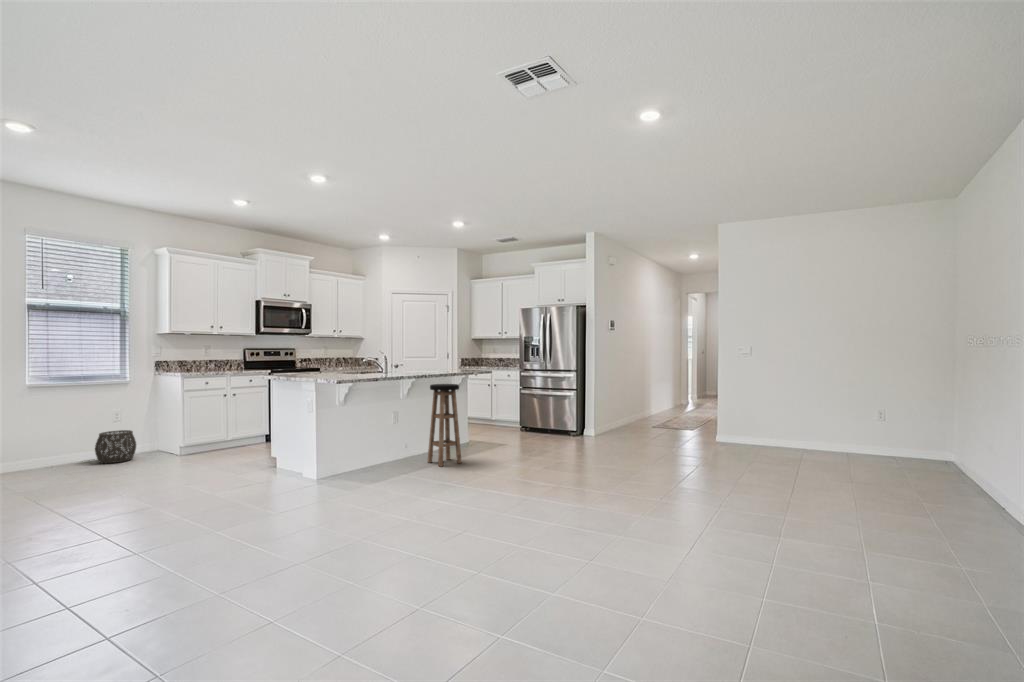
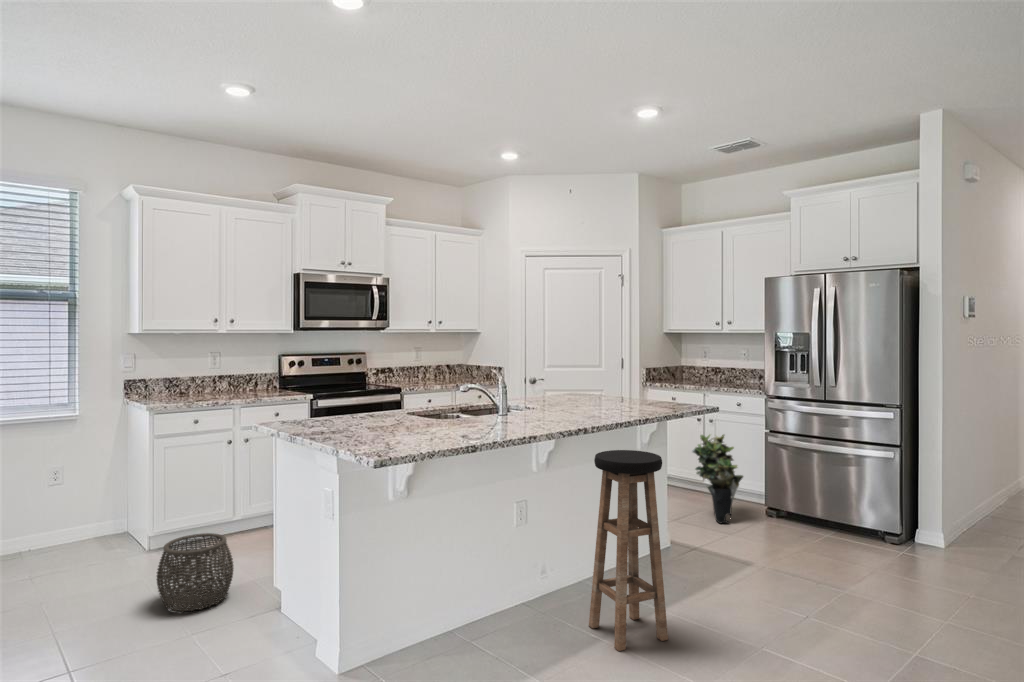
potted plant: none [483,389,509,434] -> present [693,435,743,524]
woven basket: present [95,430,136,463] -> present [157,533,233,612]

